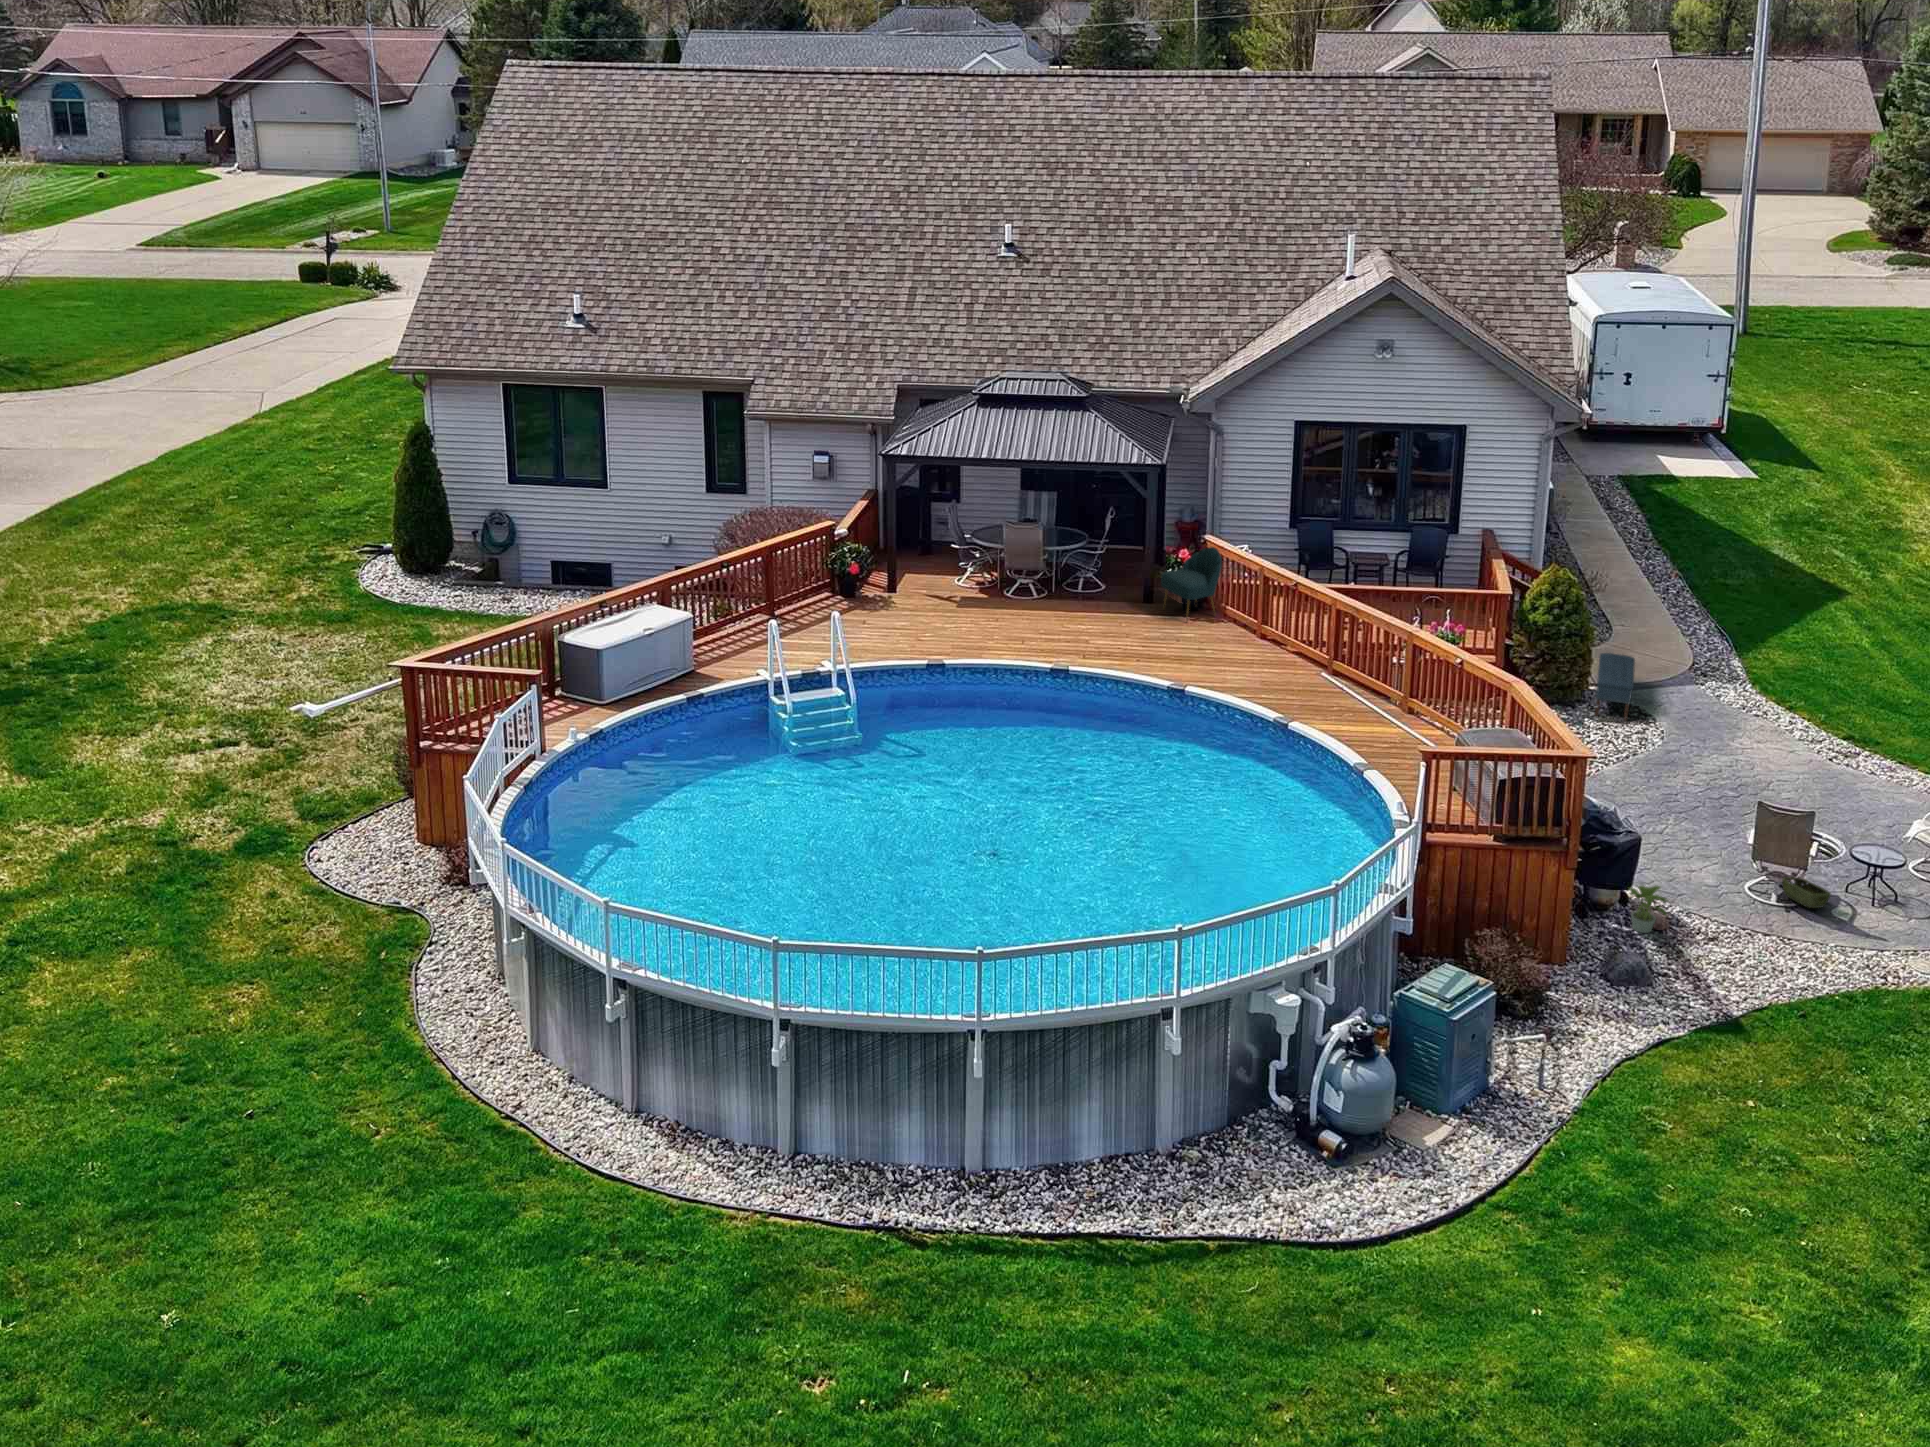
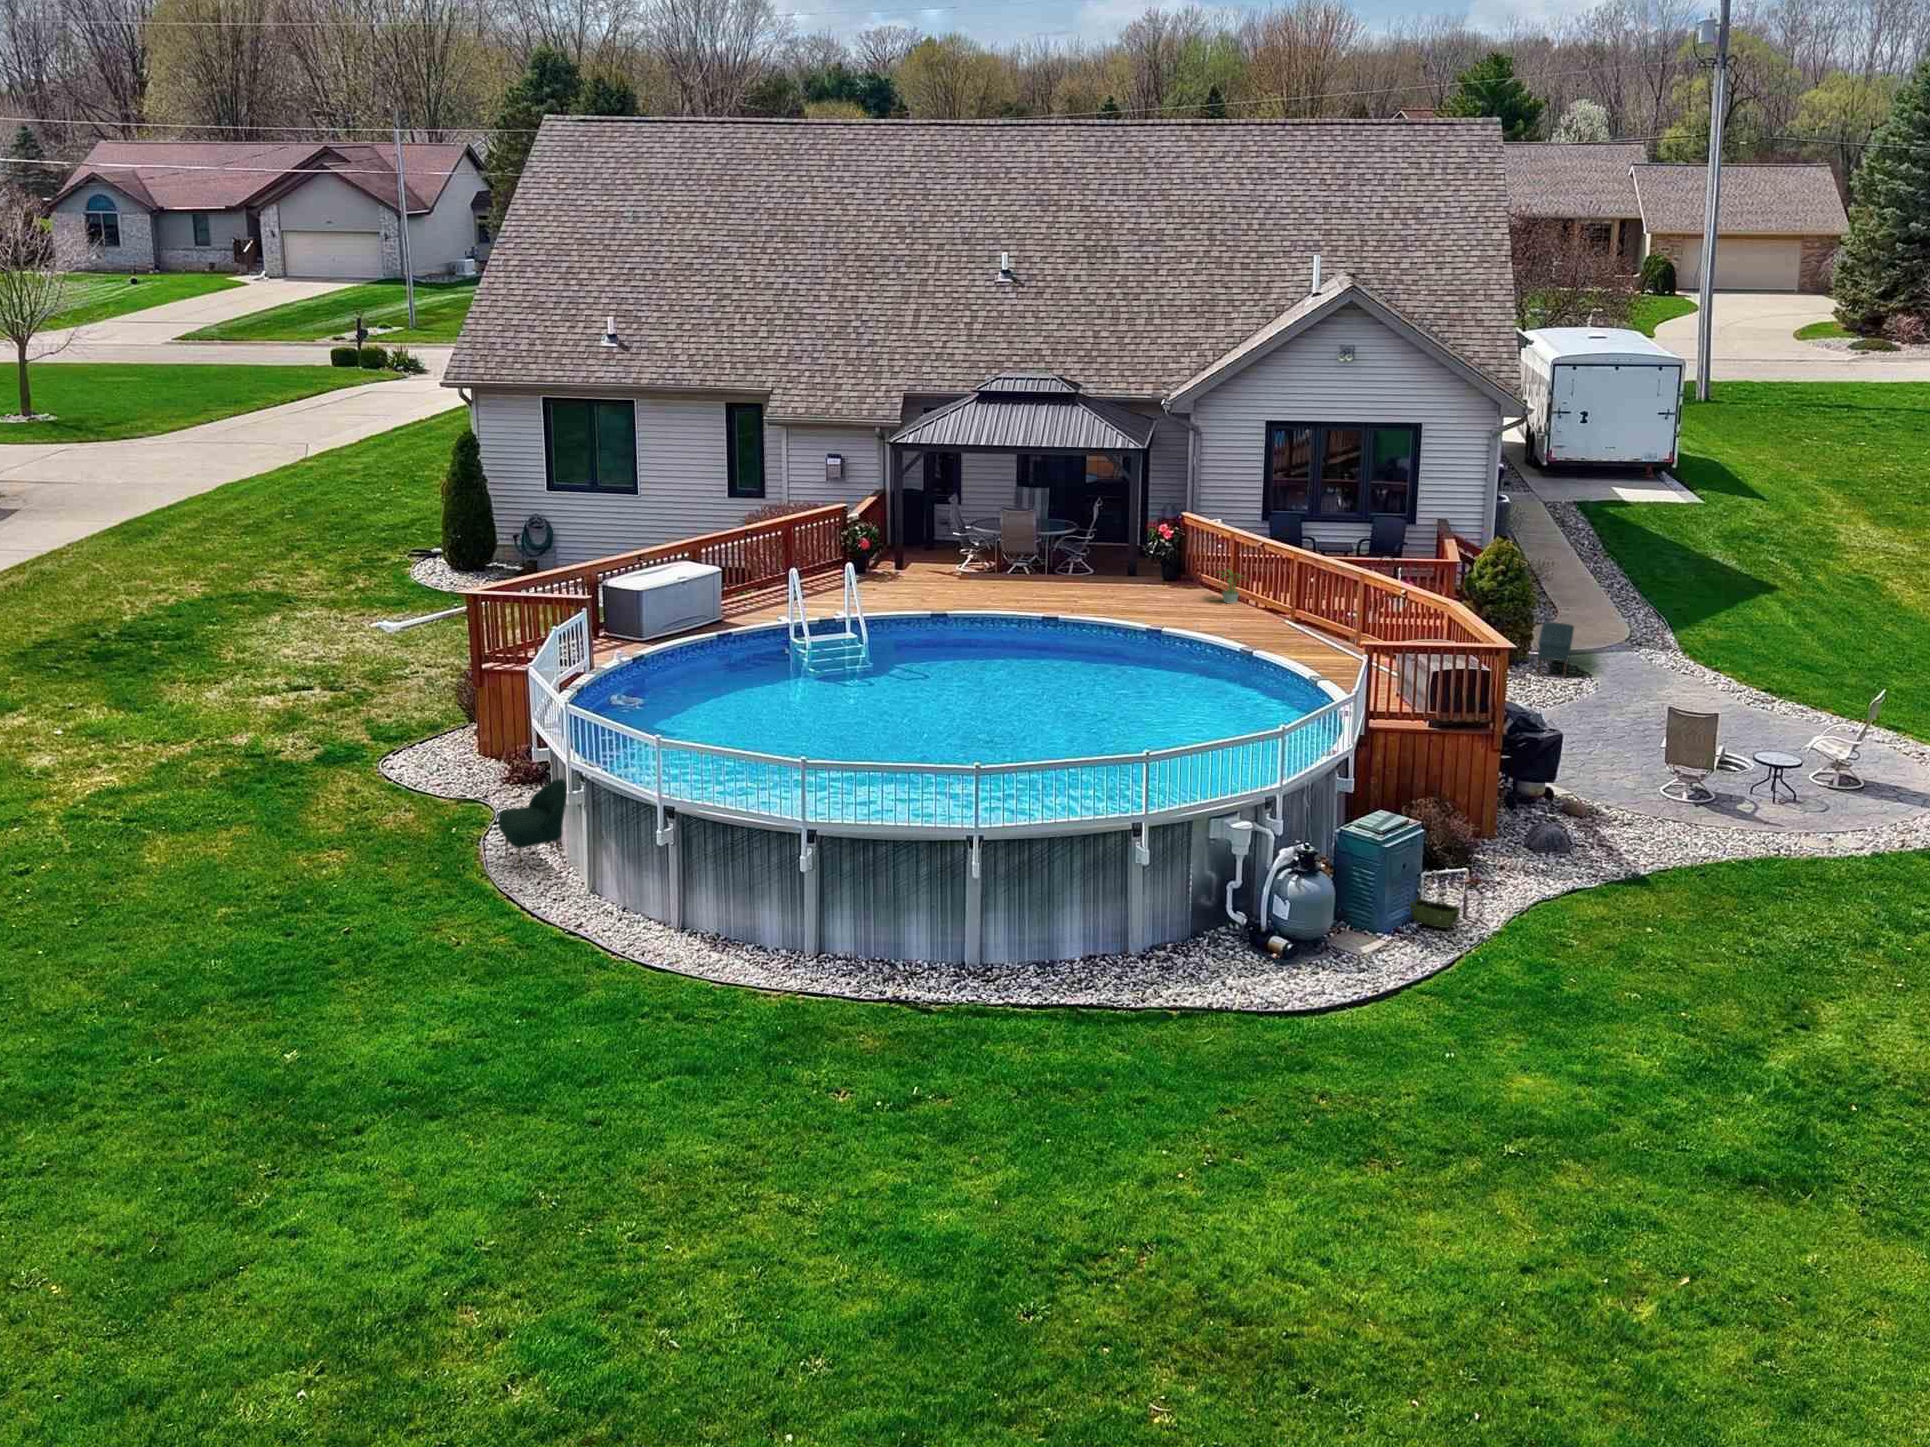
chair: present [1161,547,1222,621] -> present [498,779,567,874]
woven basket: present [1782,877,1831,908] -> present [1410,899,1460,928]
potted plant: present [1629,886,1668,933] -> present [1219,569,1243,604]

